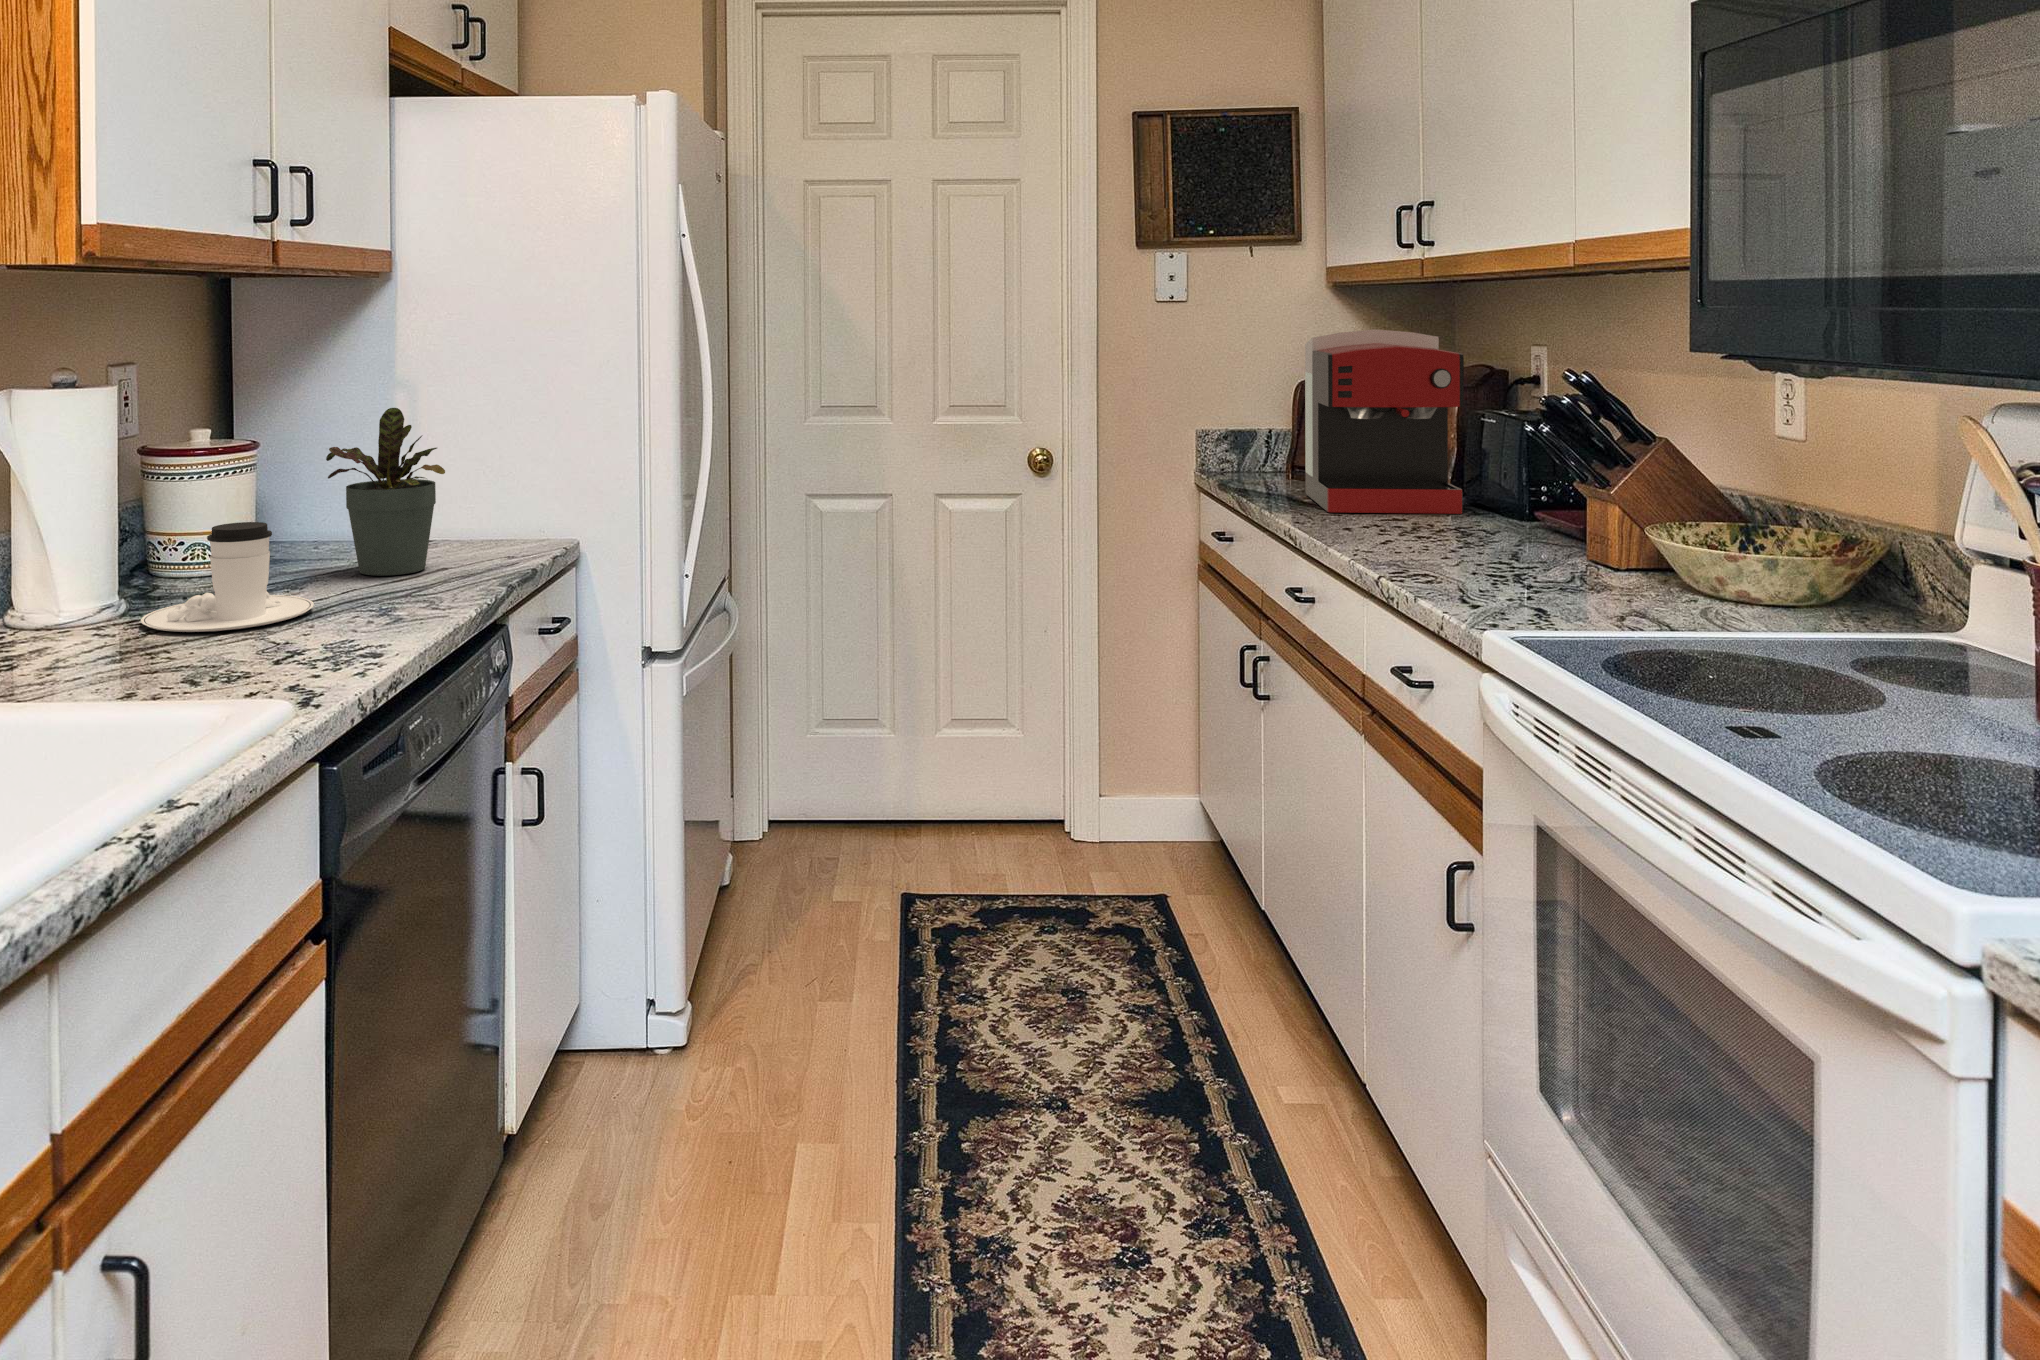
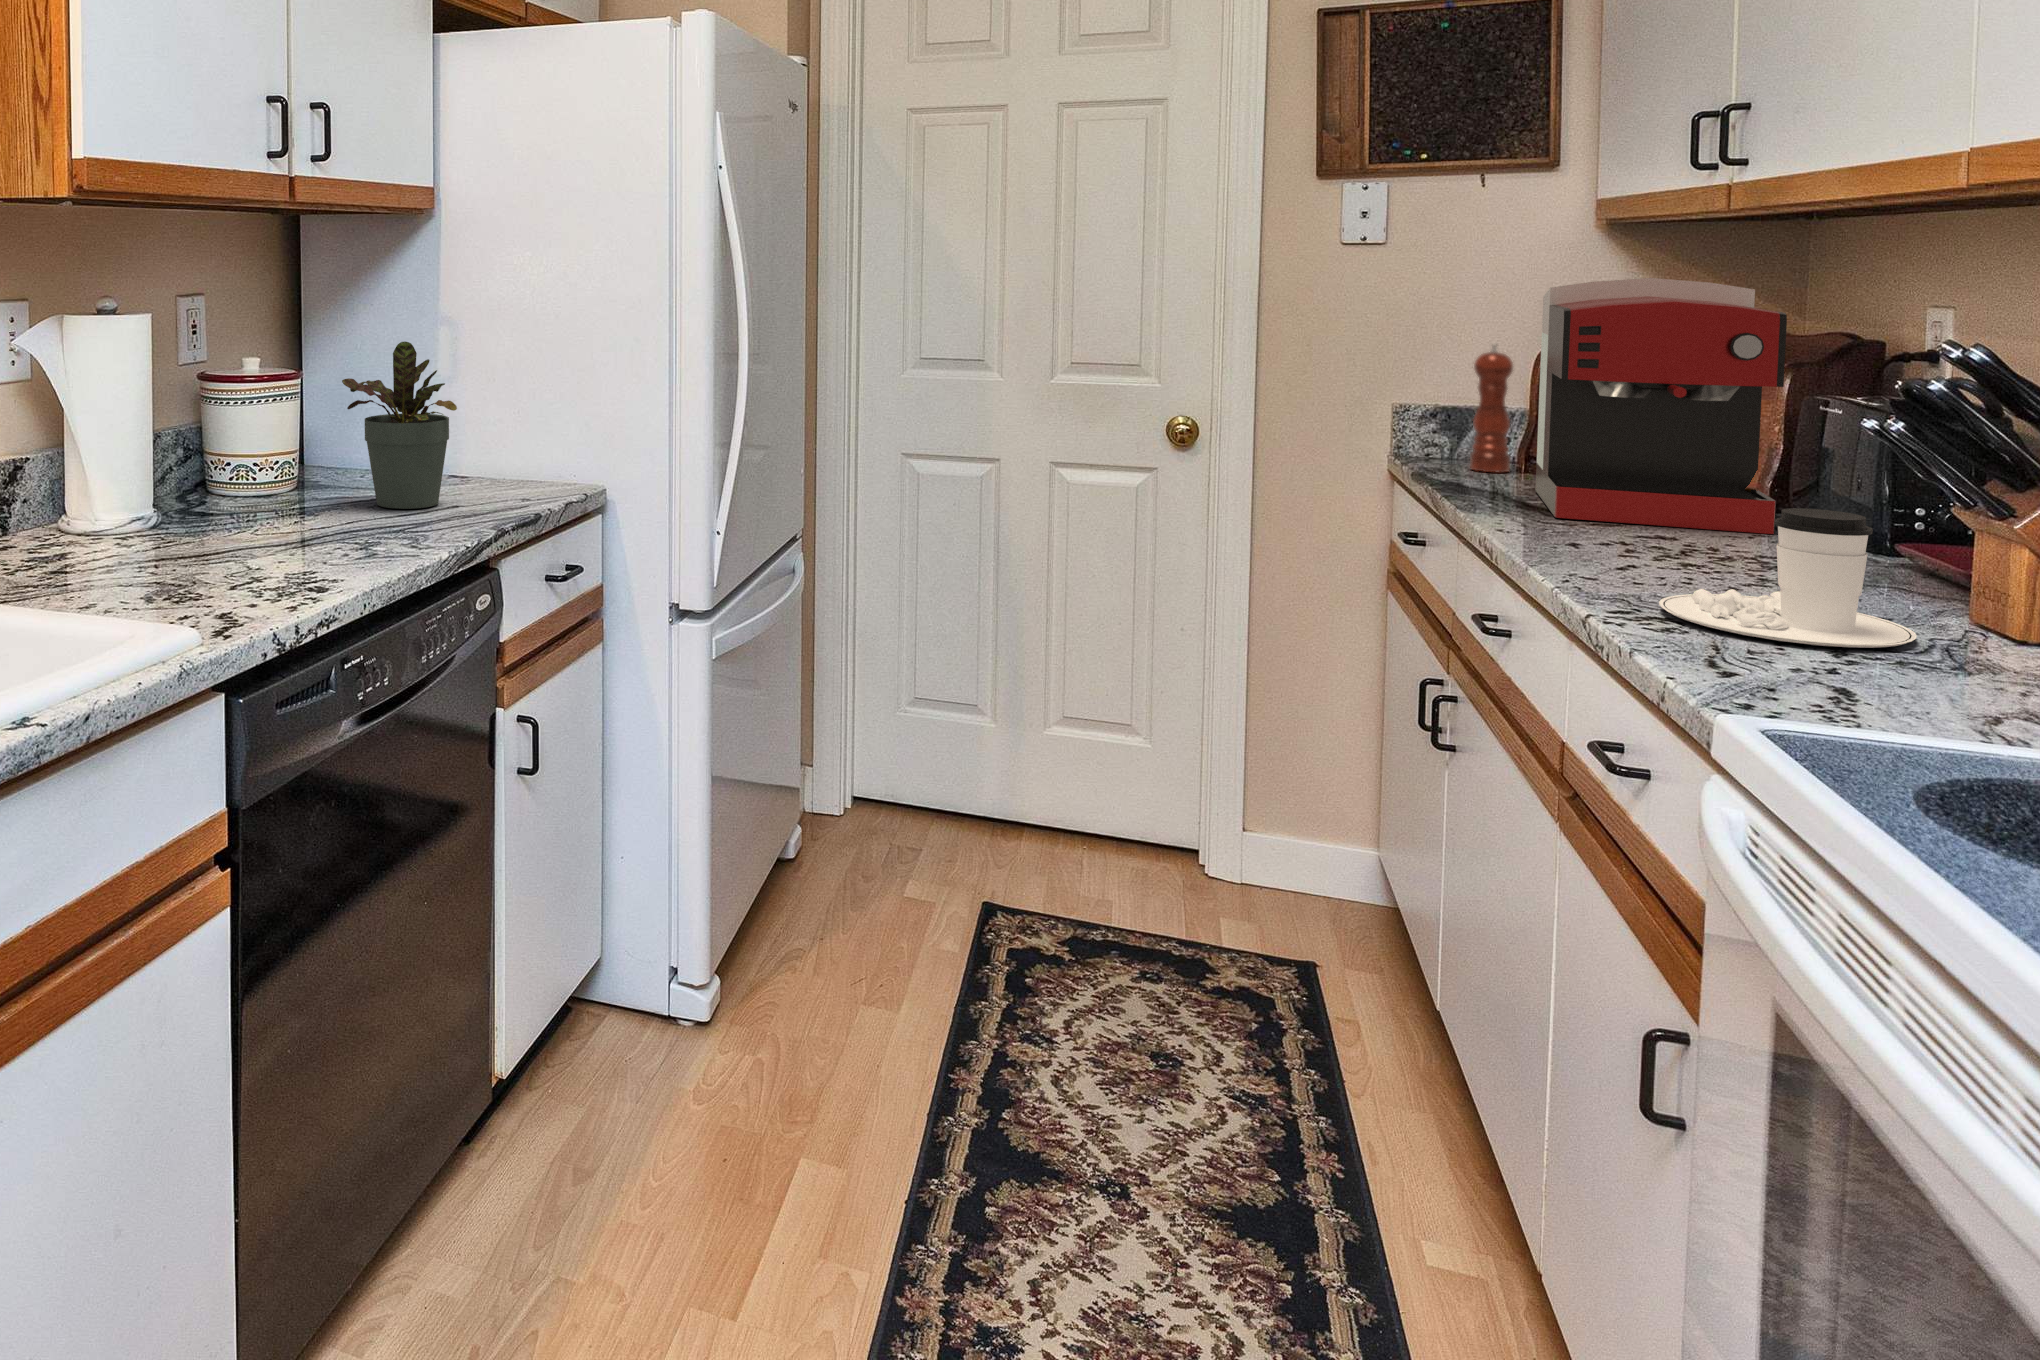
pepper mill: none [1254,381,1281,482] -> present [1470,343,1513,472]
coffee cup: present [141,522,314,632] -> present [1659,508,1917,648]

